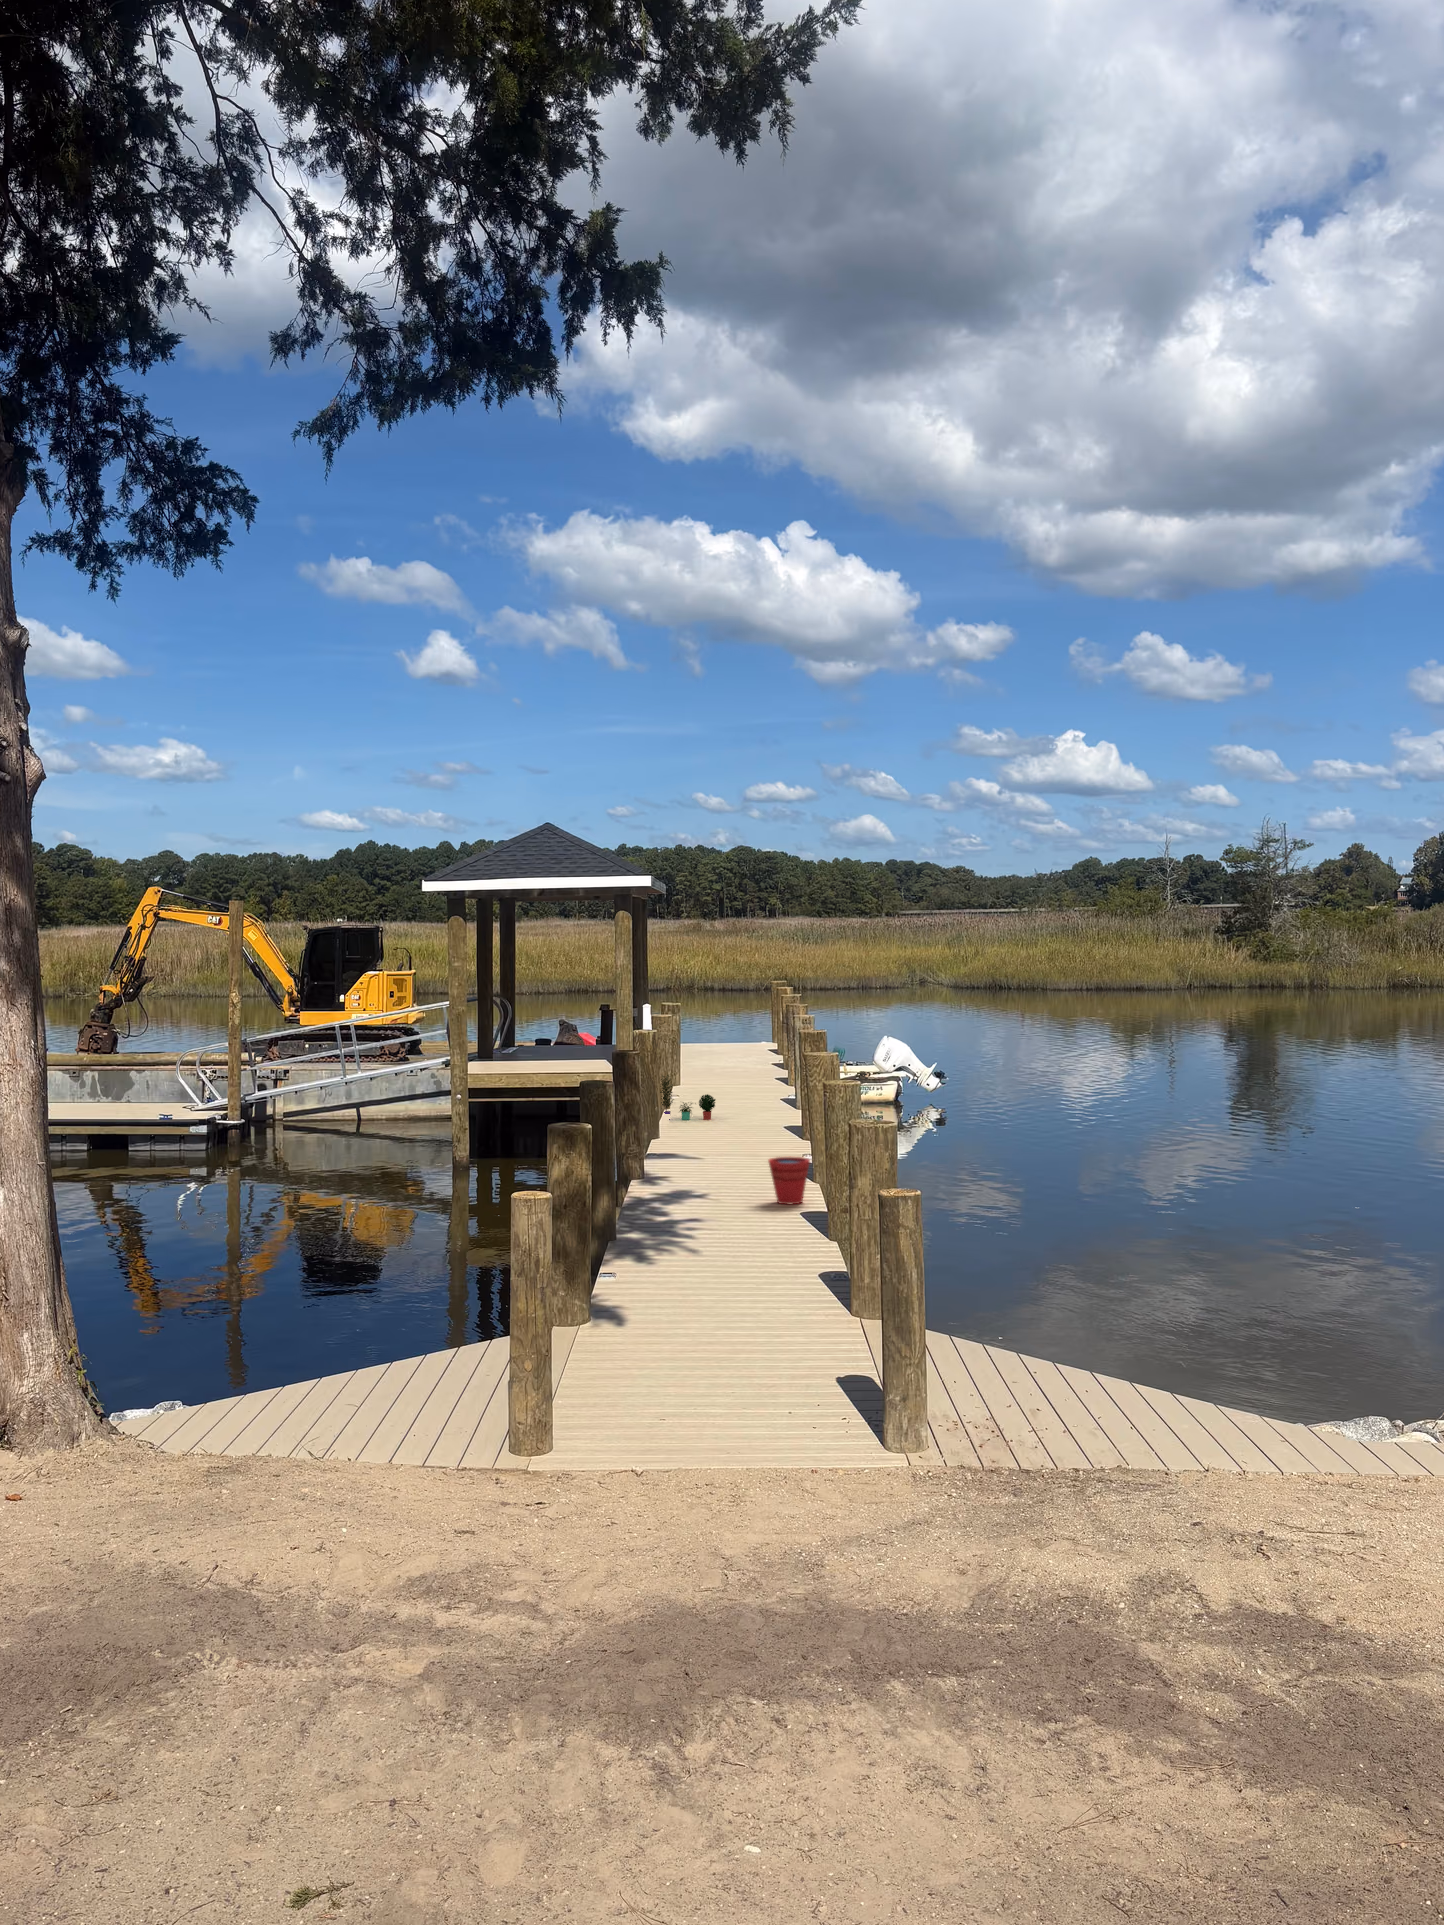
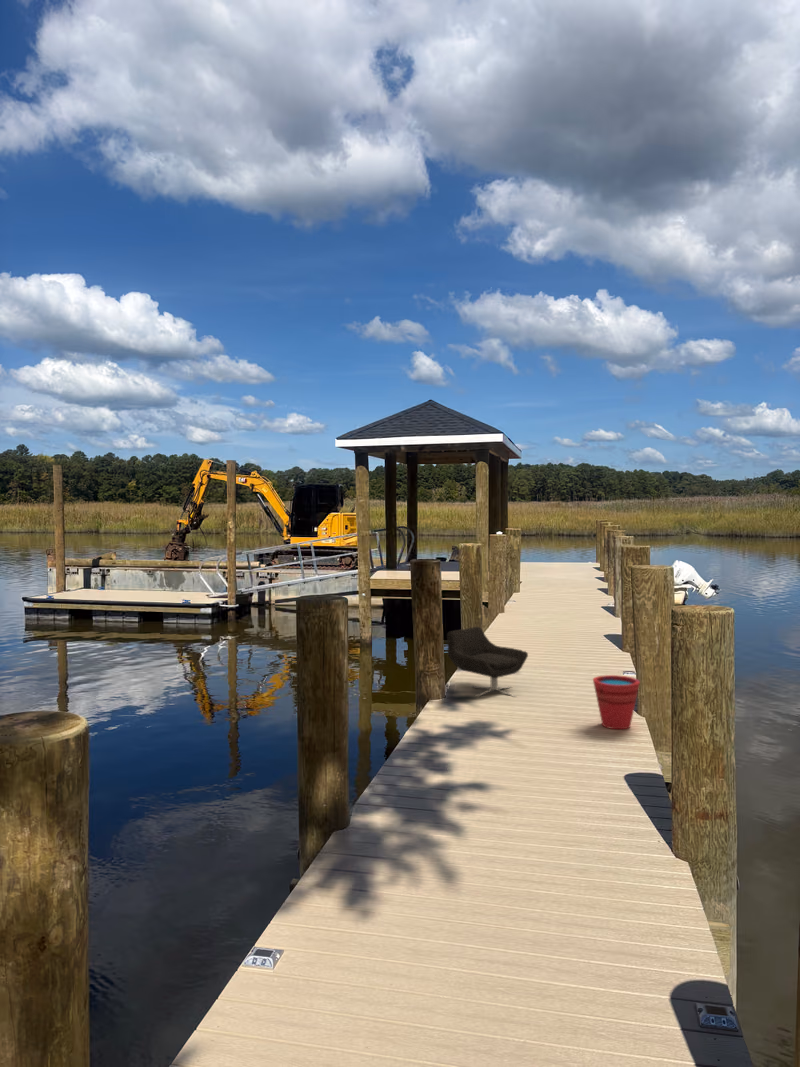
potted plant: present [660,1075,716,1120] -> none [503,583,550,620]
lounge chair: none [621,1120,703,1189] -> present [447,627,528,697]

